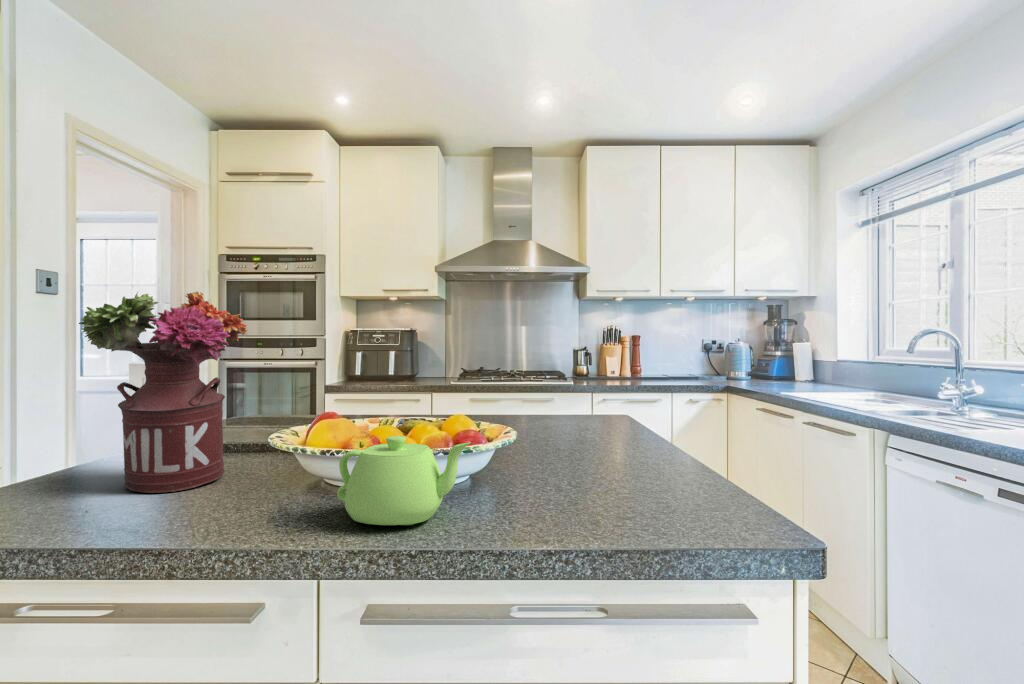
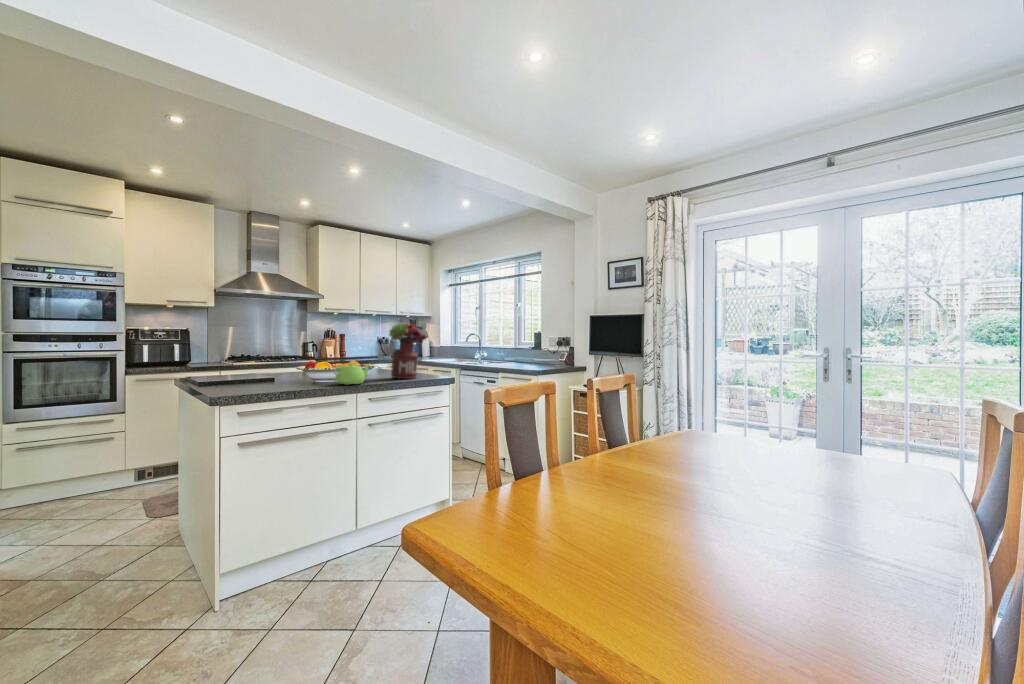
flower arrangement: present [79,292,247,493] -> present [389,323,427,379]

